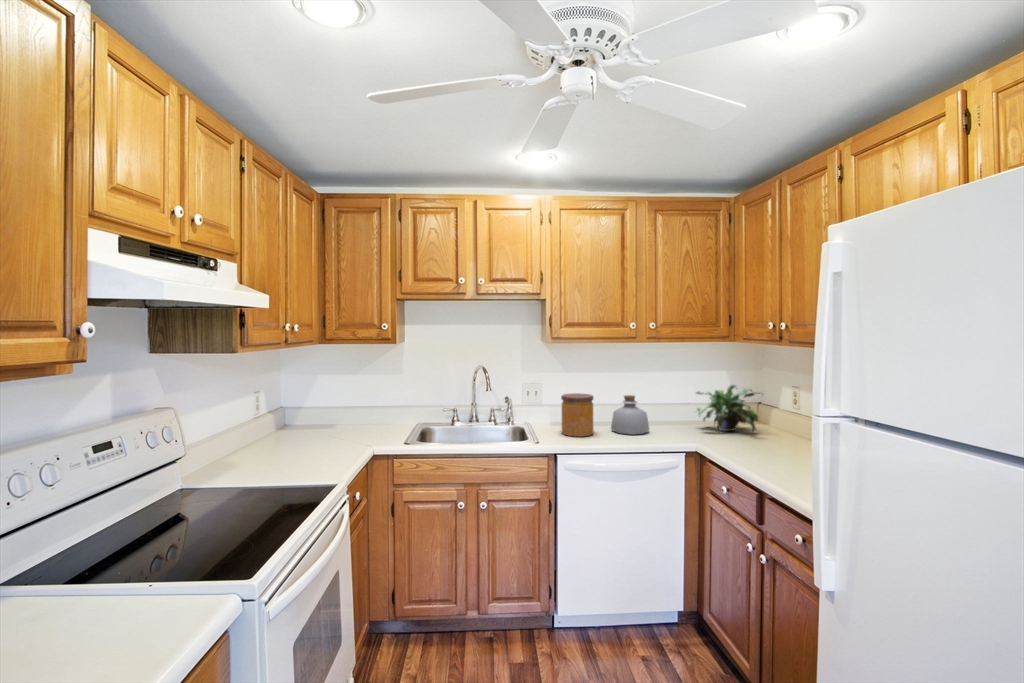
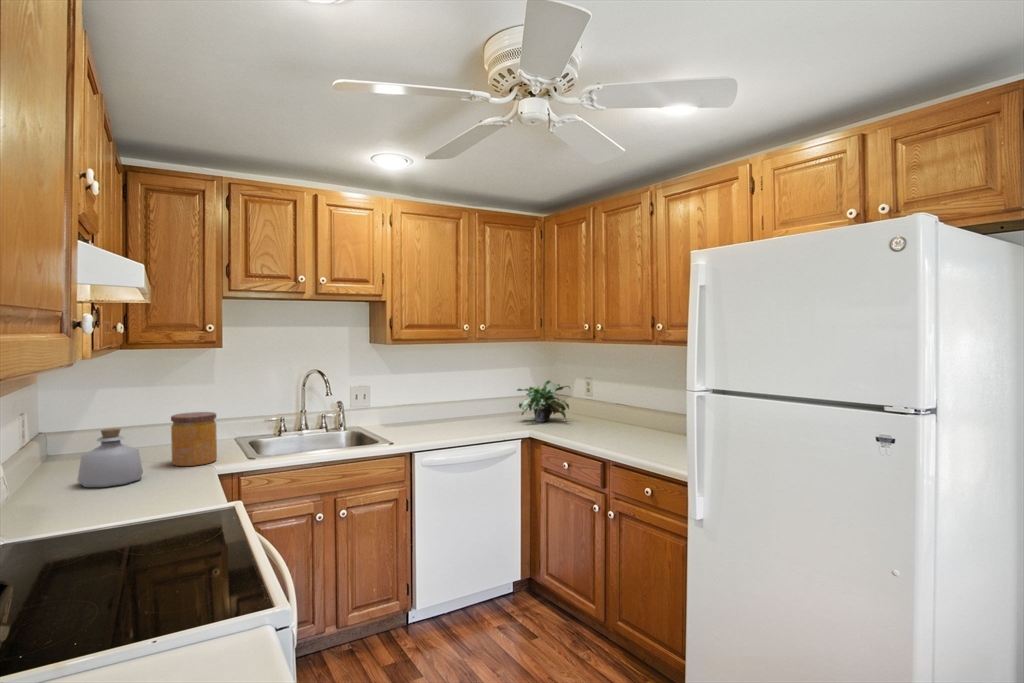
jar: present [561,393,593,437] -> present [171,412,217,466]
bottle: present [611,395,649,435] -> present [77,428,143,487]

